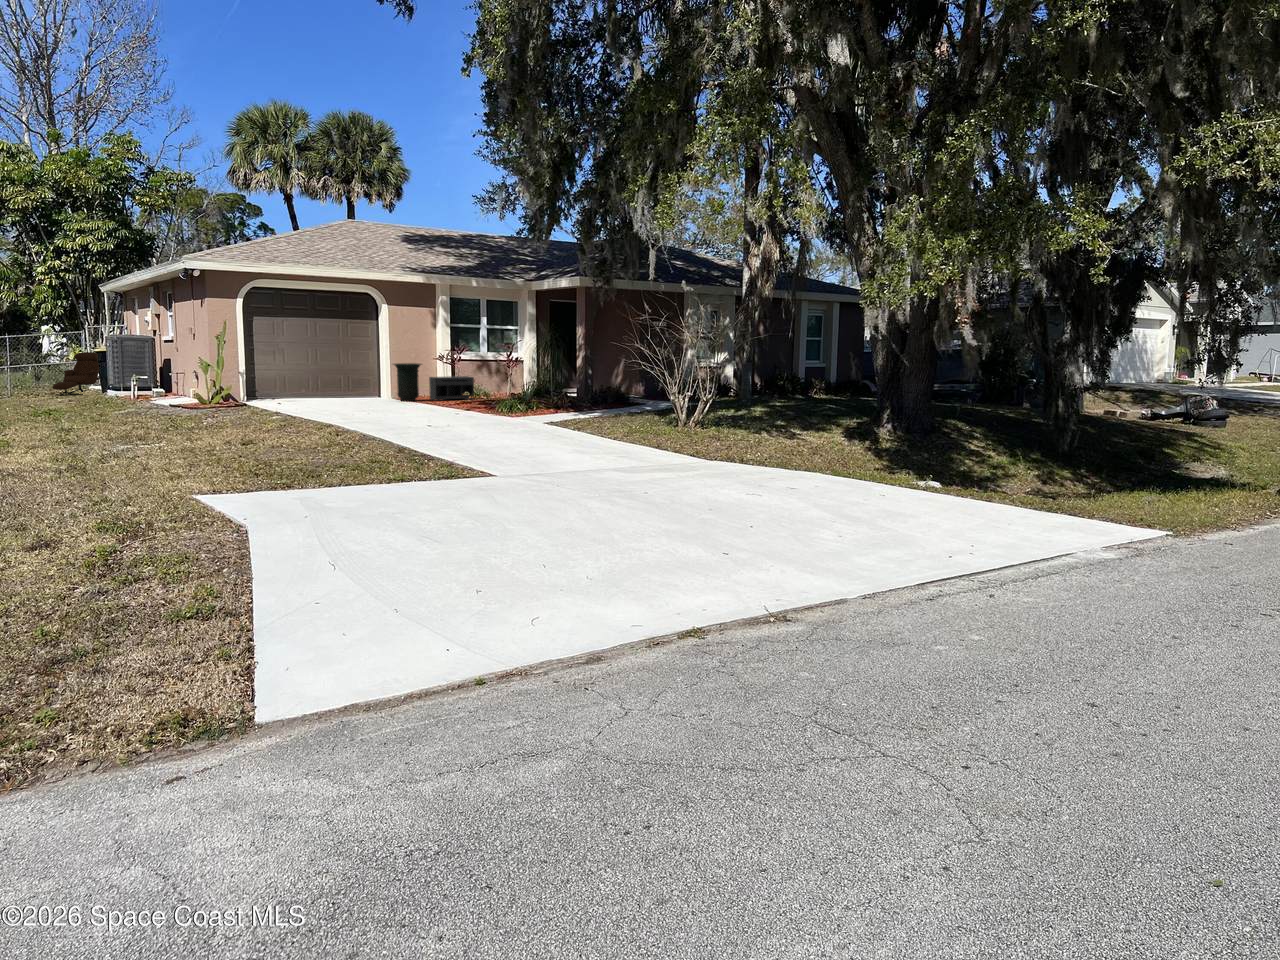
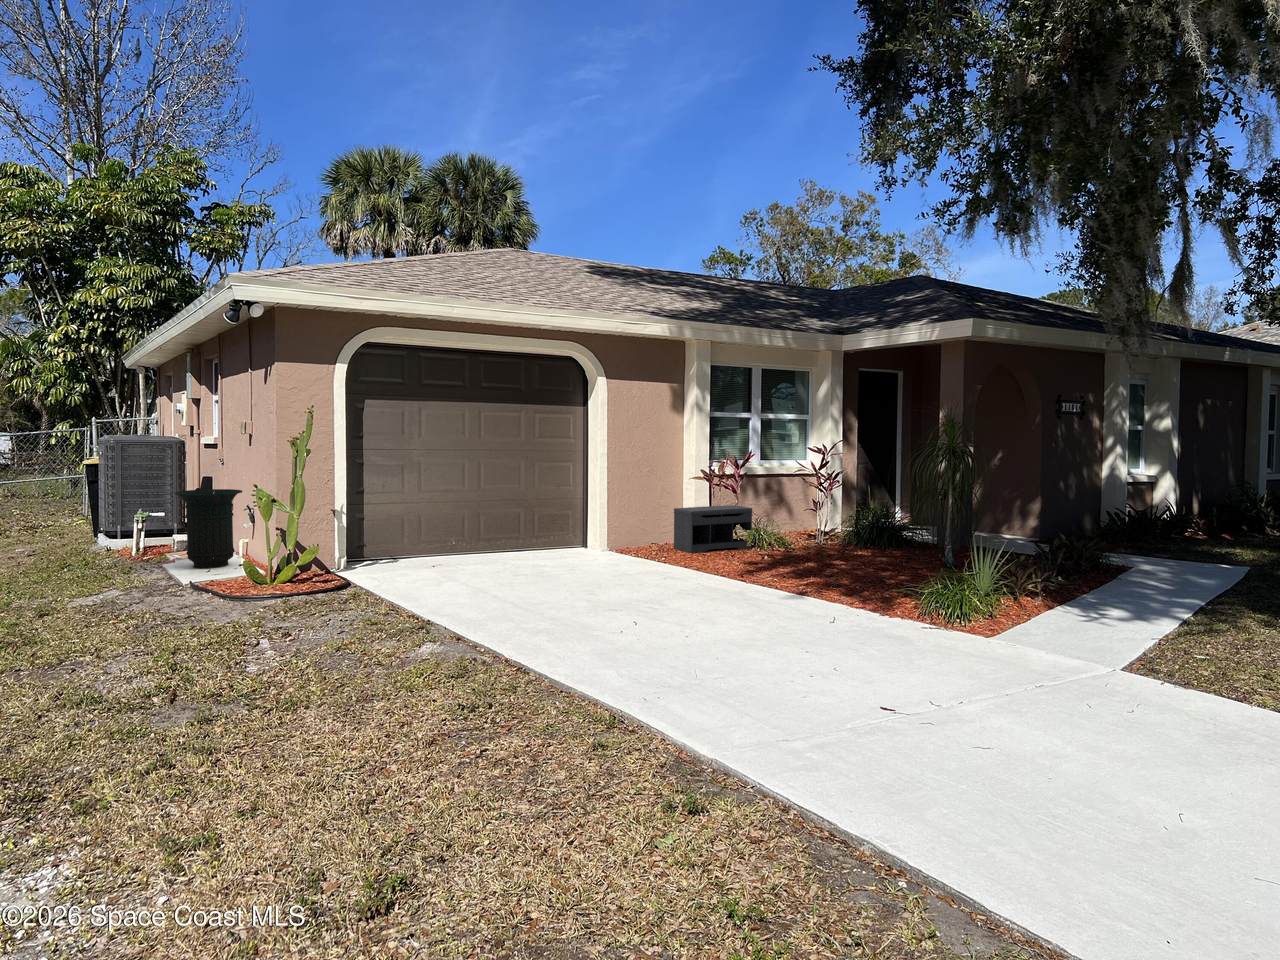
lounge chair: present [53,352,99,396] -> none [11,461,100,537]
trash can: present [394,363,421,401] -> present [174,489,242,568]

